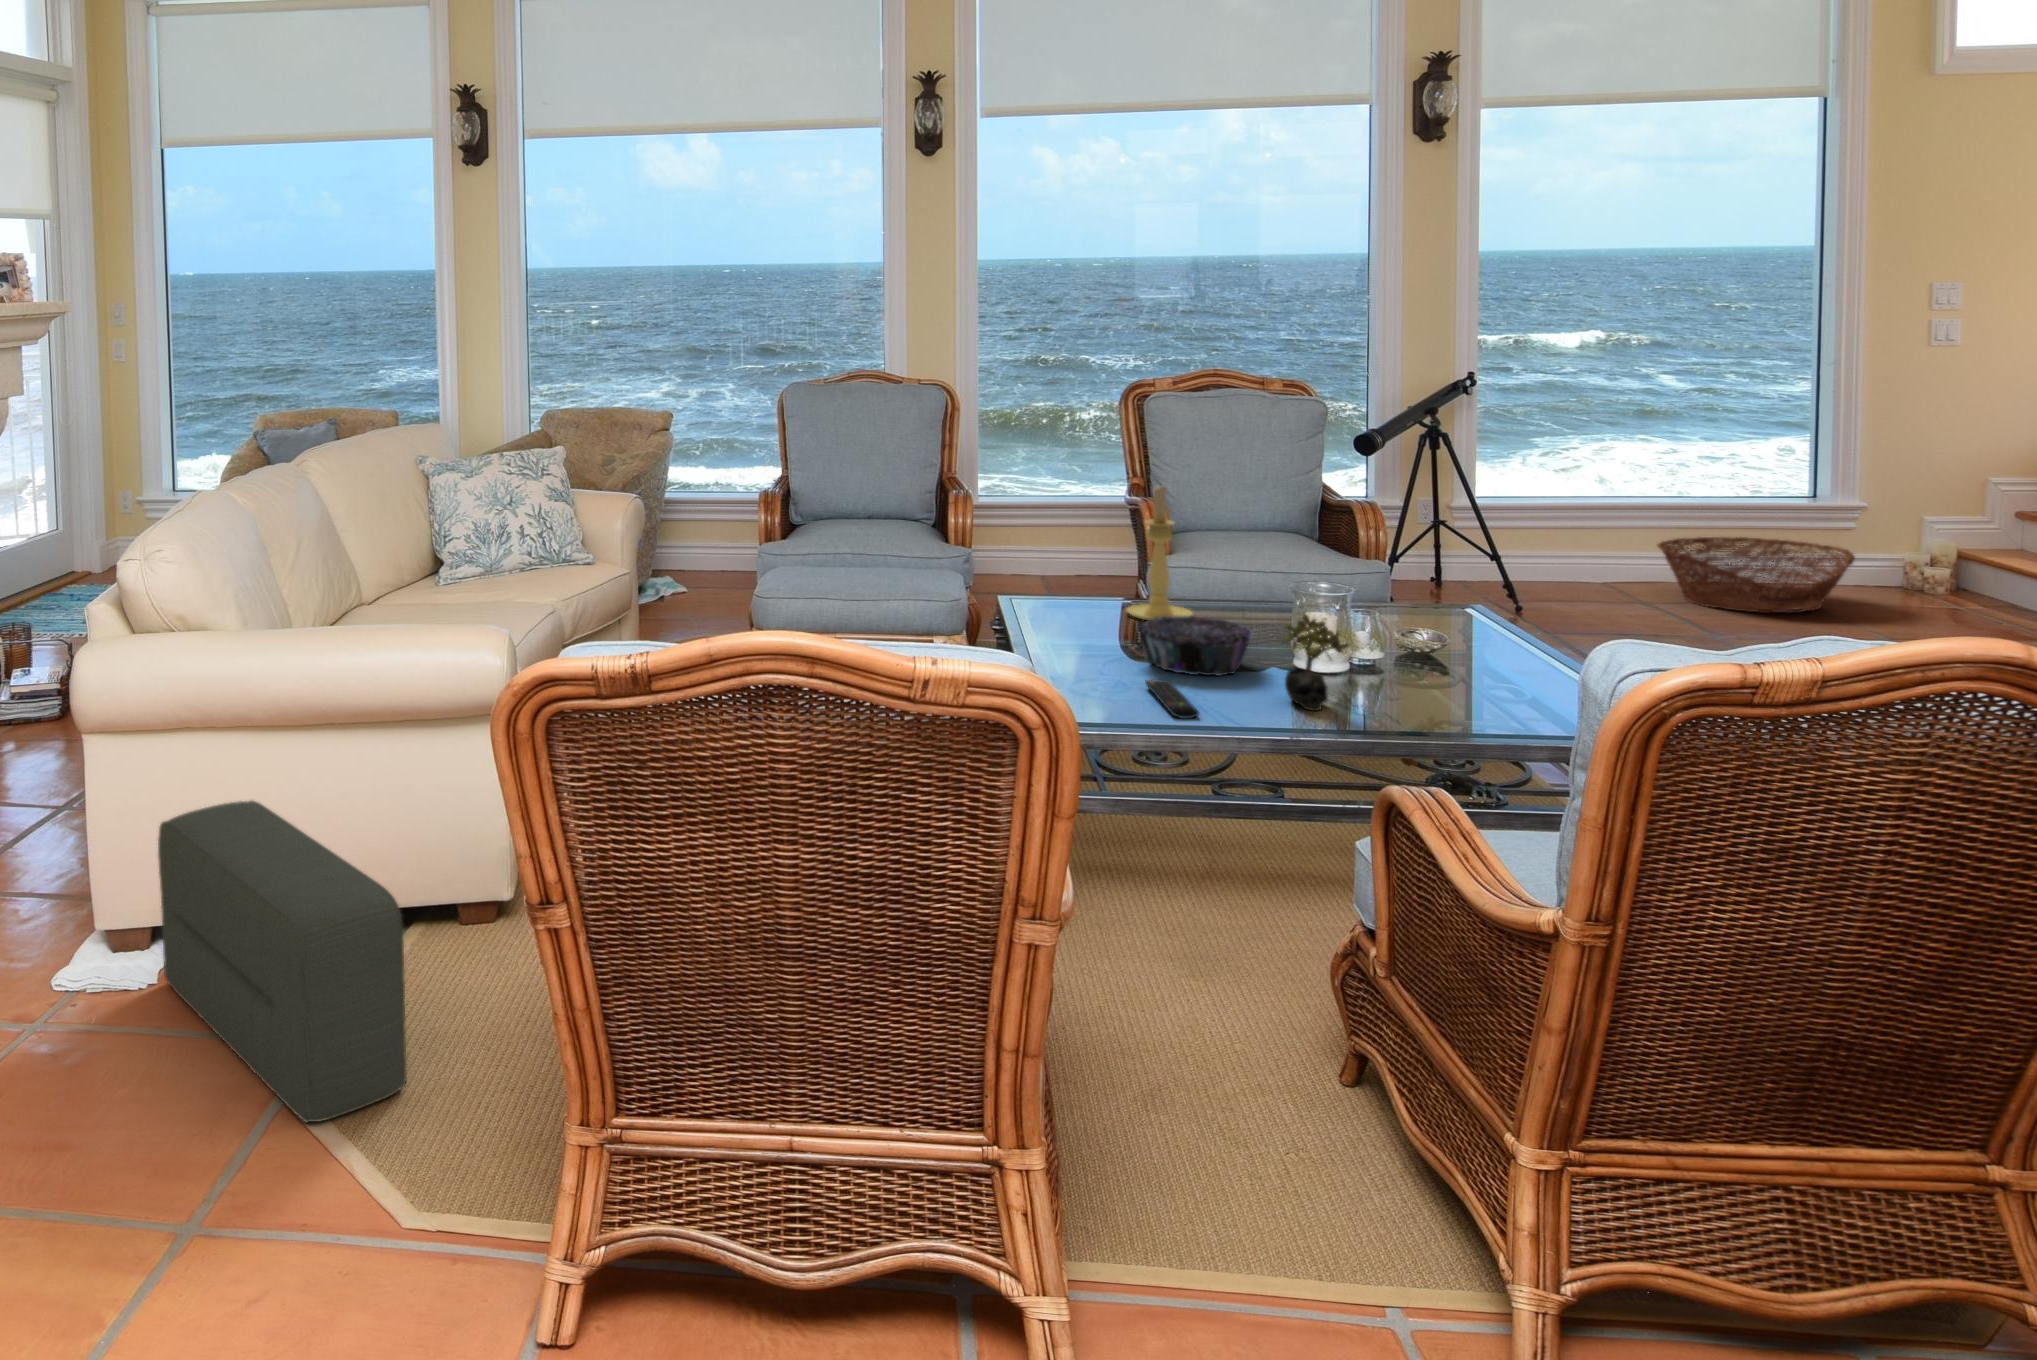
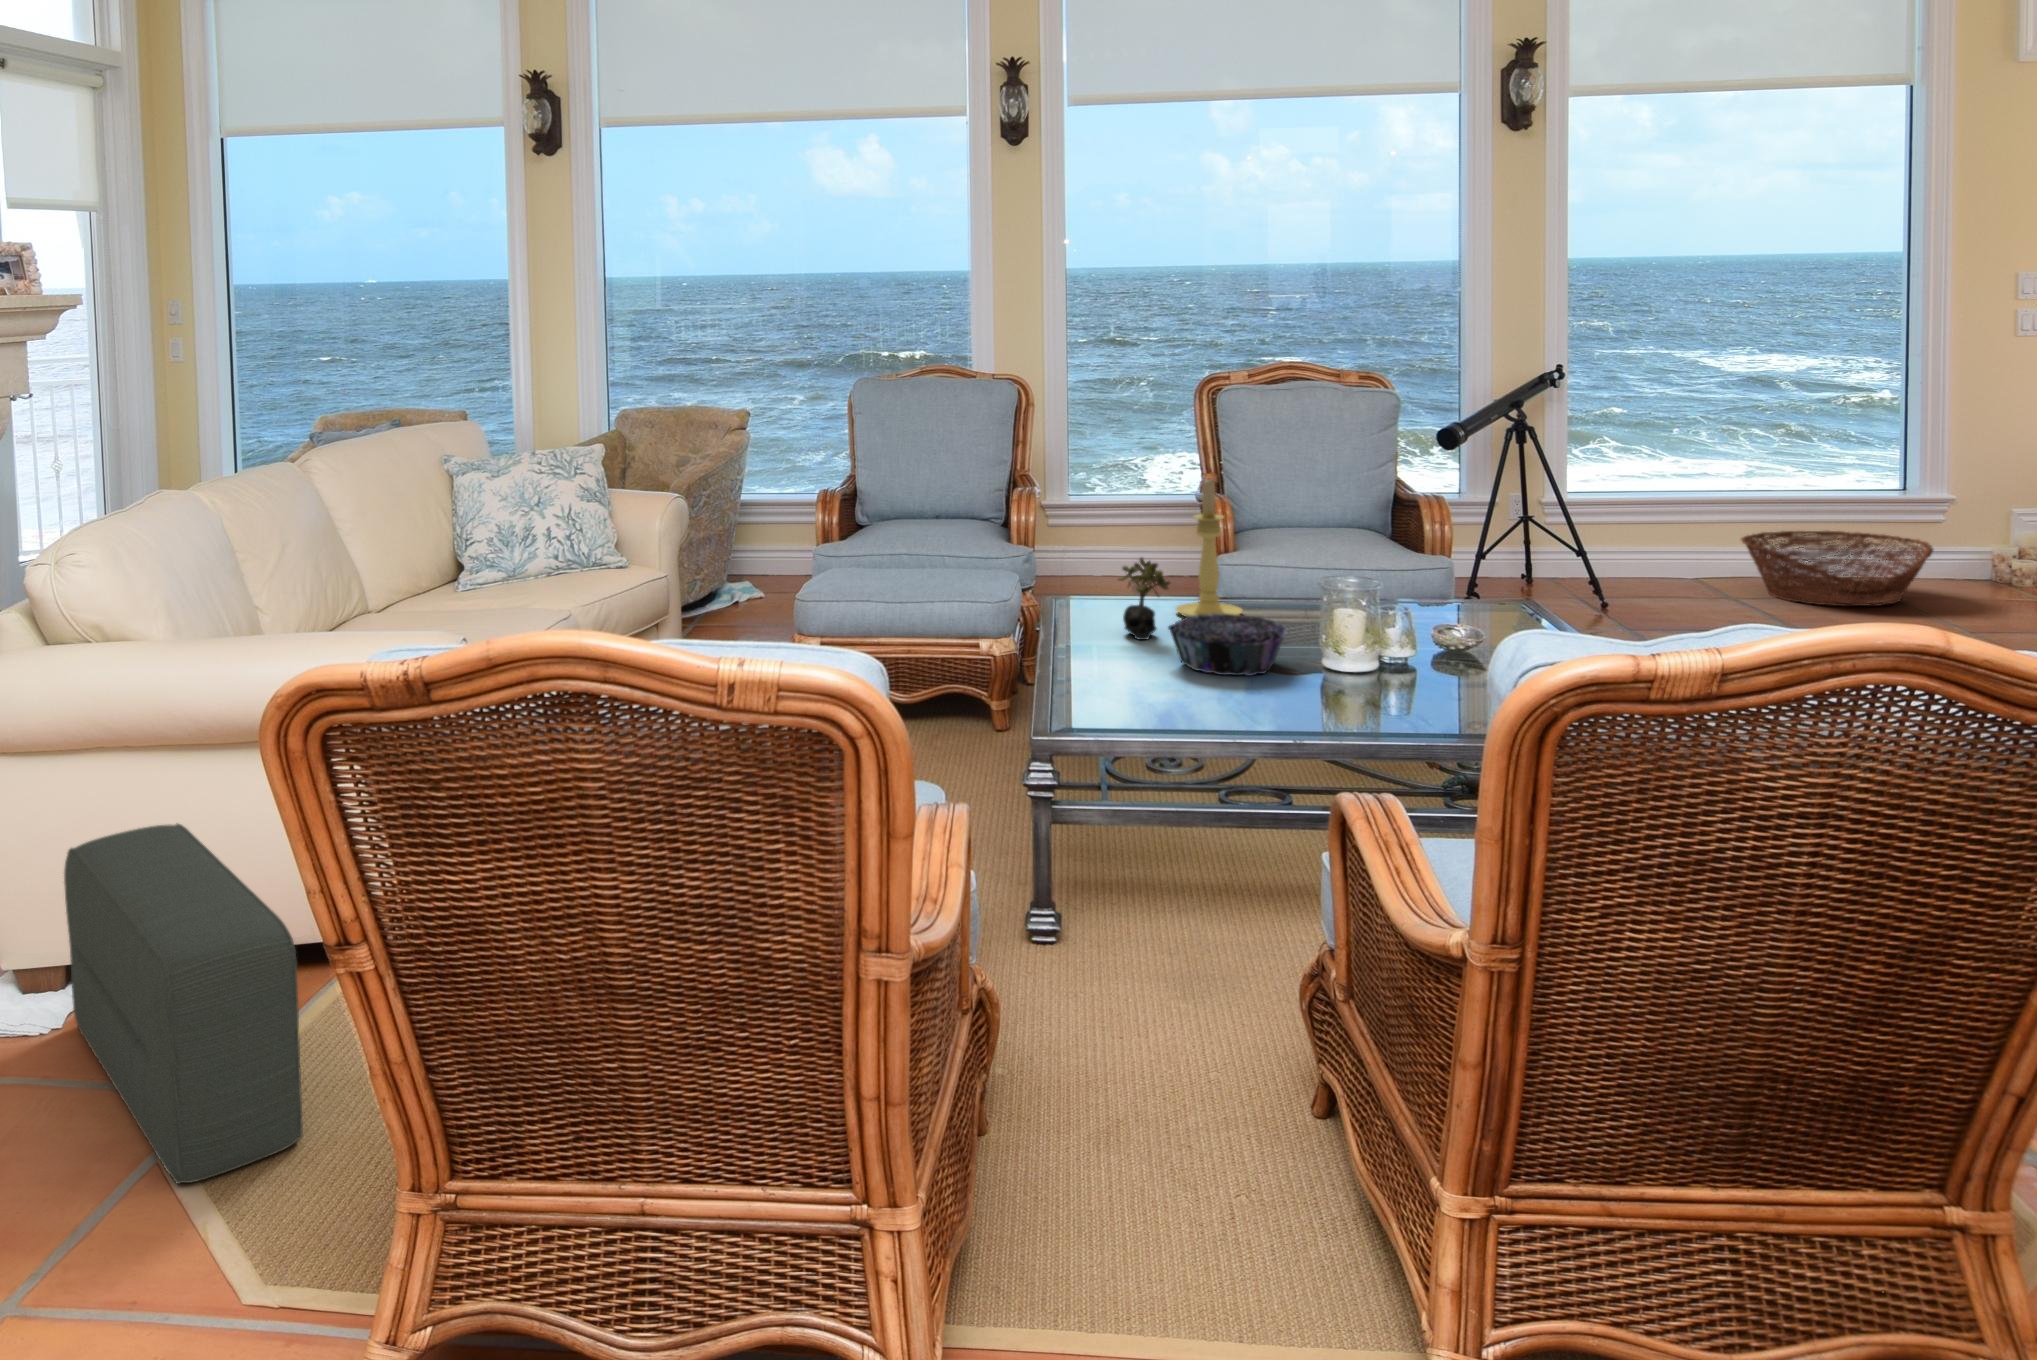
succulent plant: present [1283,615,1347,711] -> present [1118,557,1171,640]
remote control: present [1145,680,1199,718] -> none [1168,681,1213,721]

